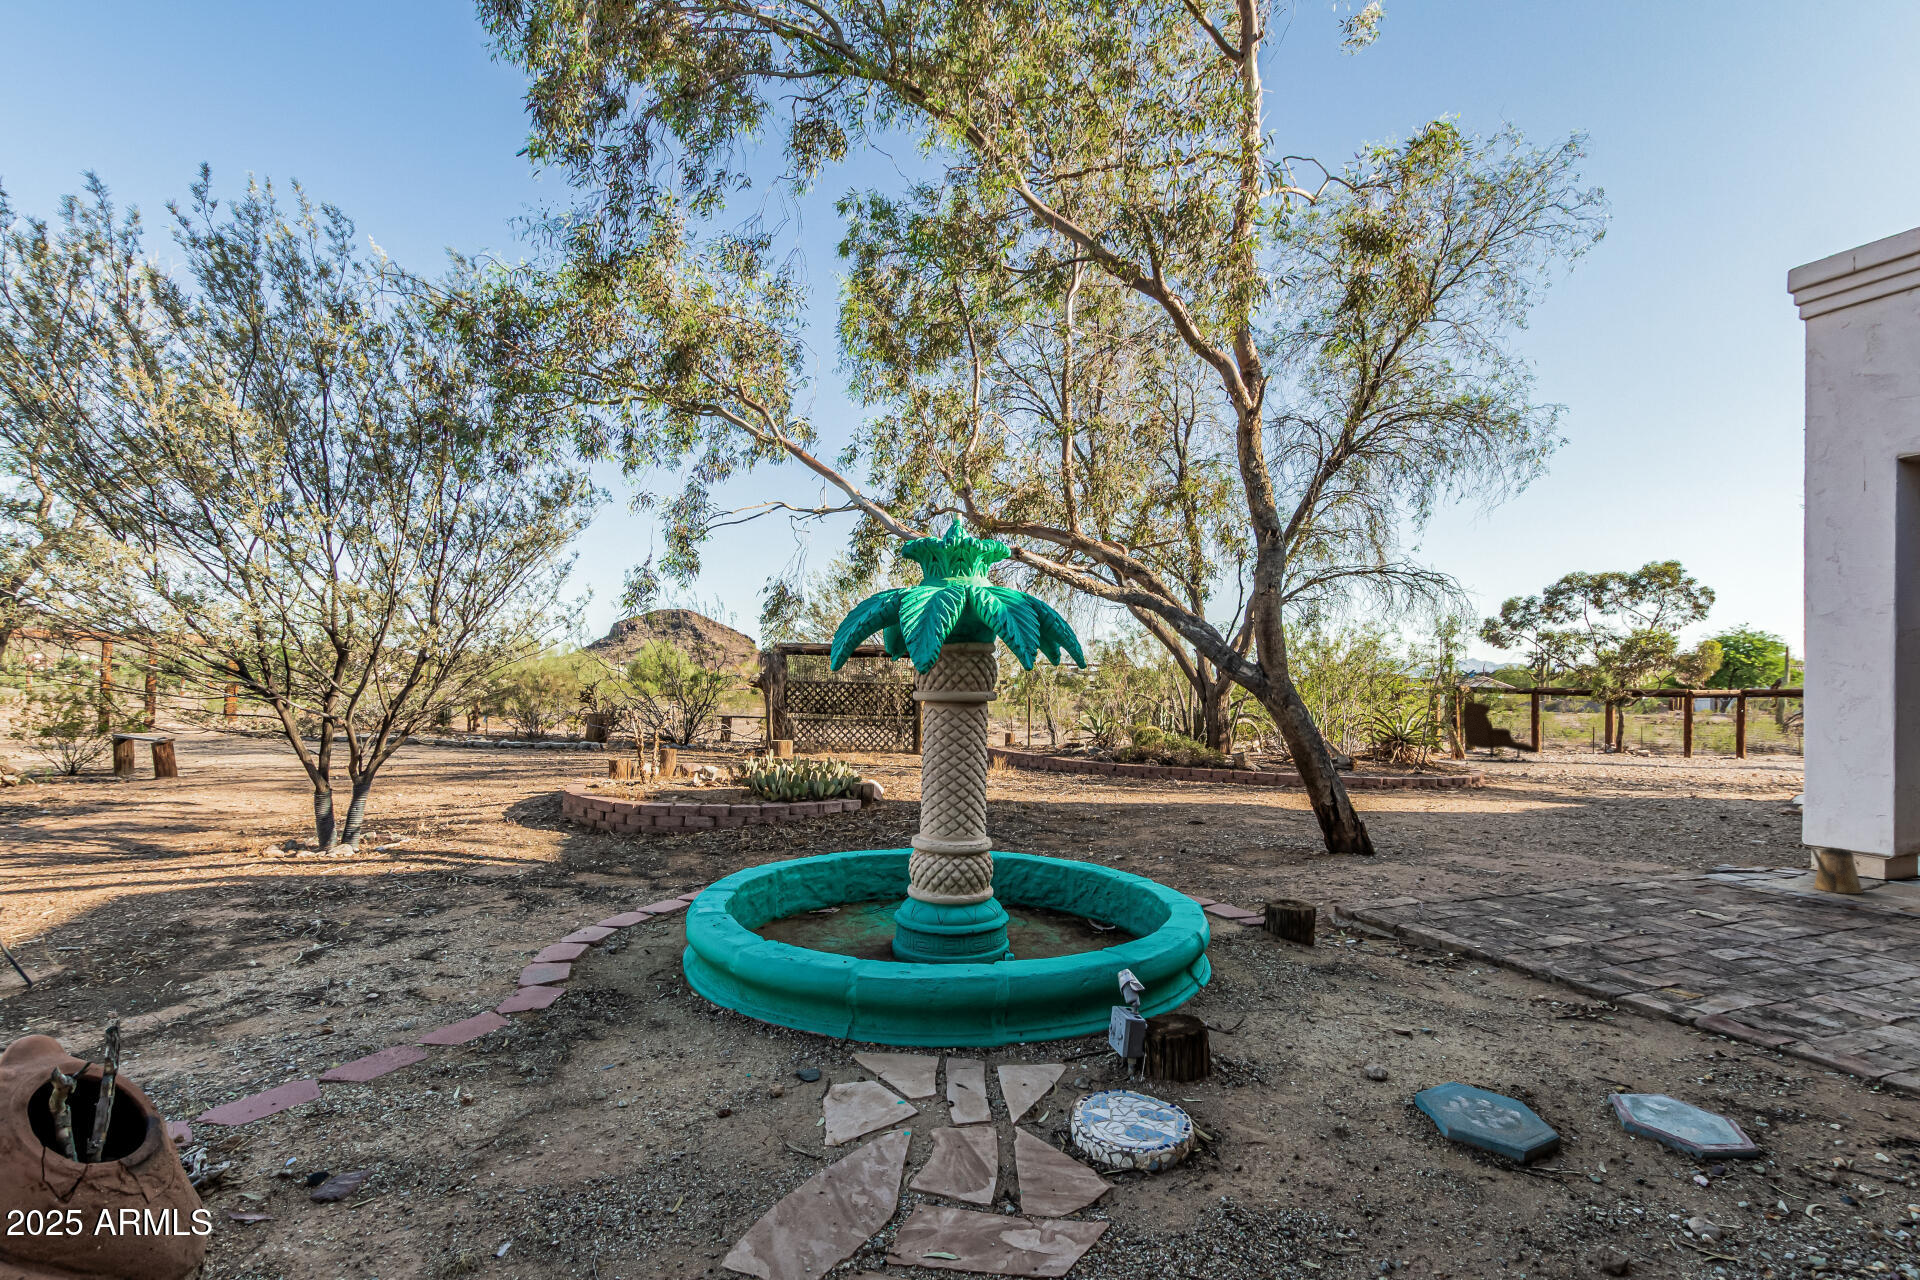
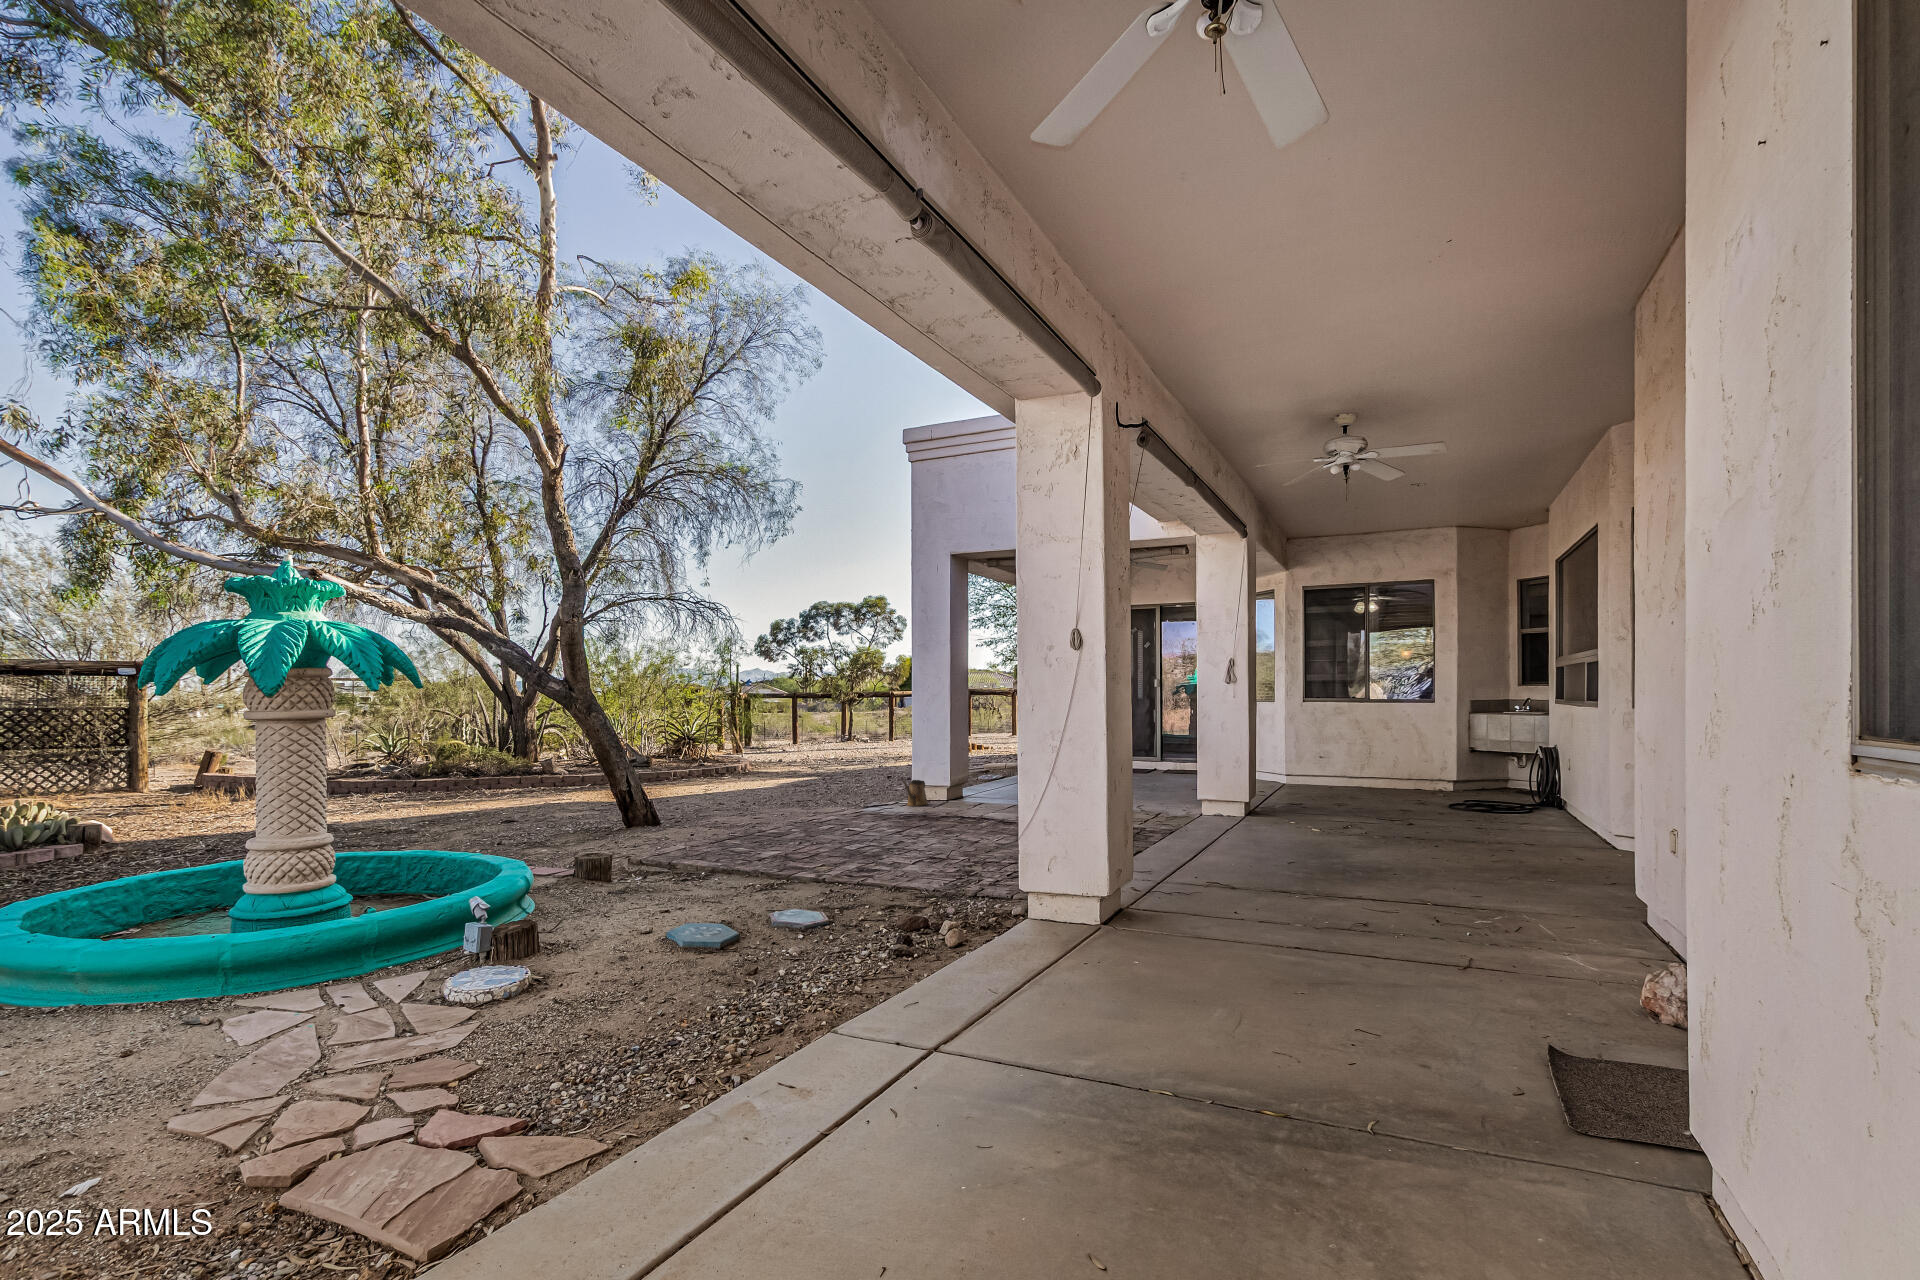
lounge chair: present [1463,702,1537,762] -> none [736,704,791,753]

